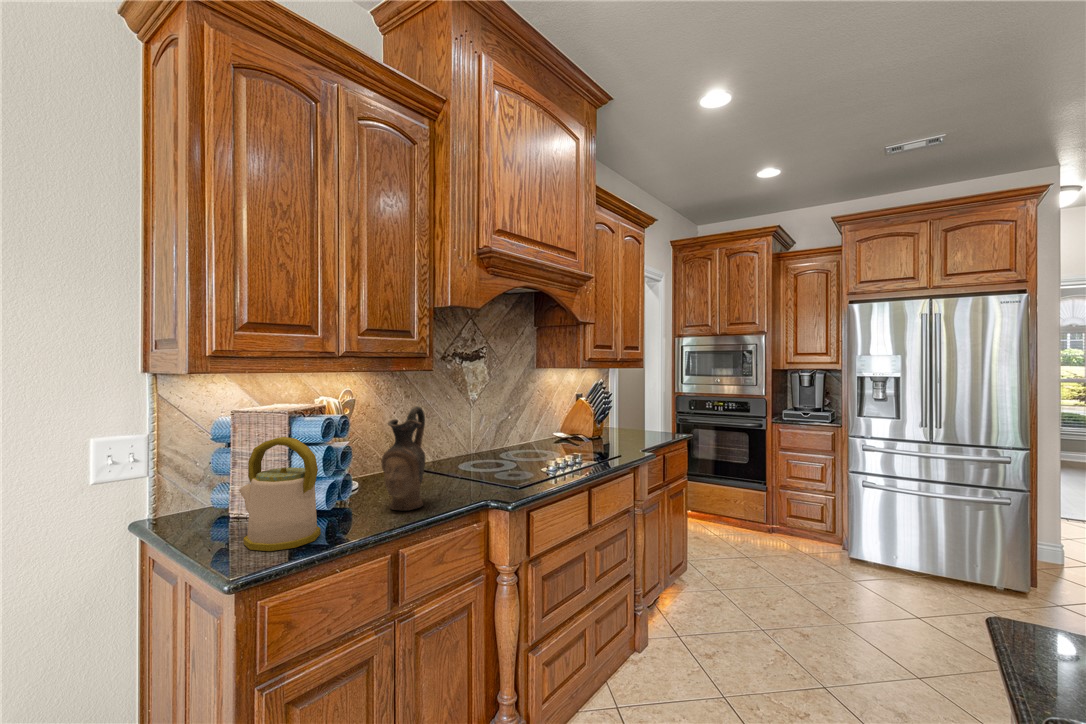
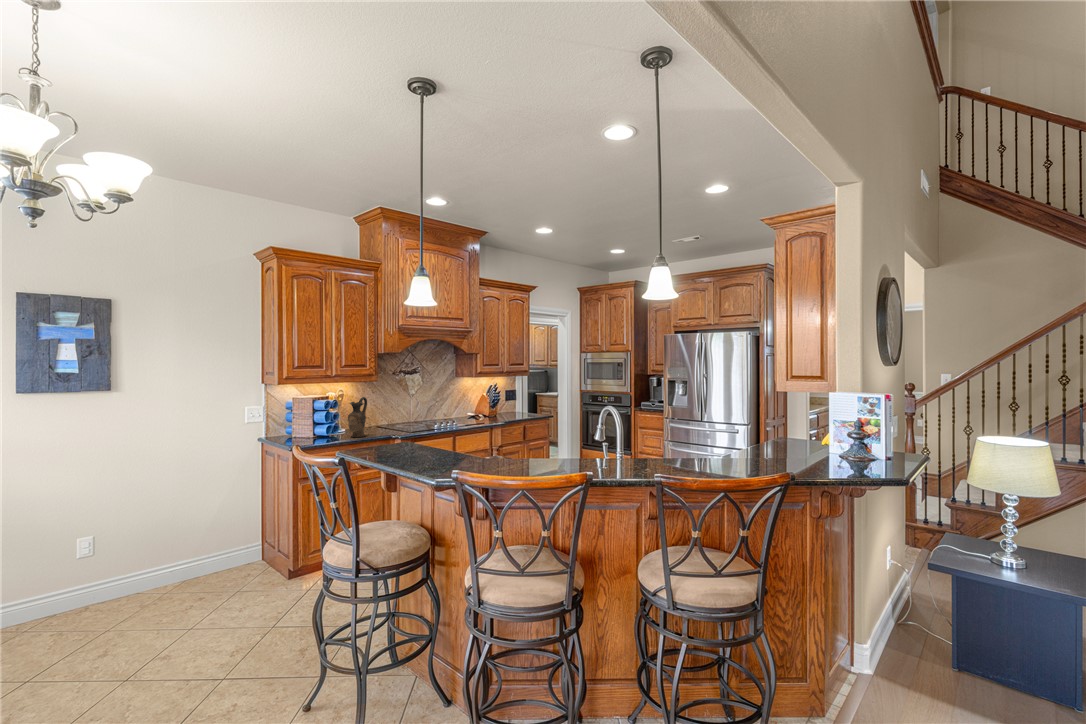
kettle: present [239,437,321,551] -> none [294,407,322,444]

